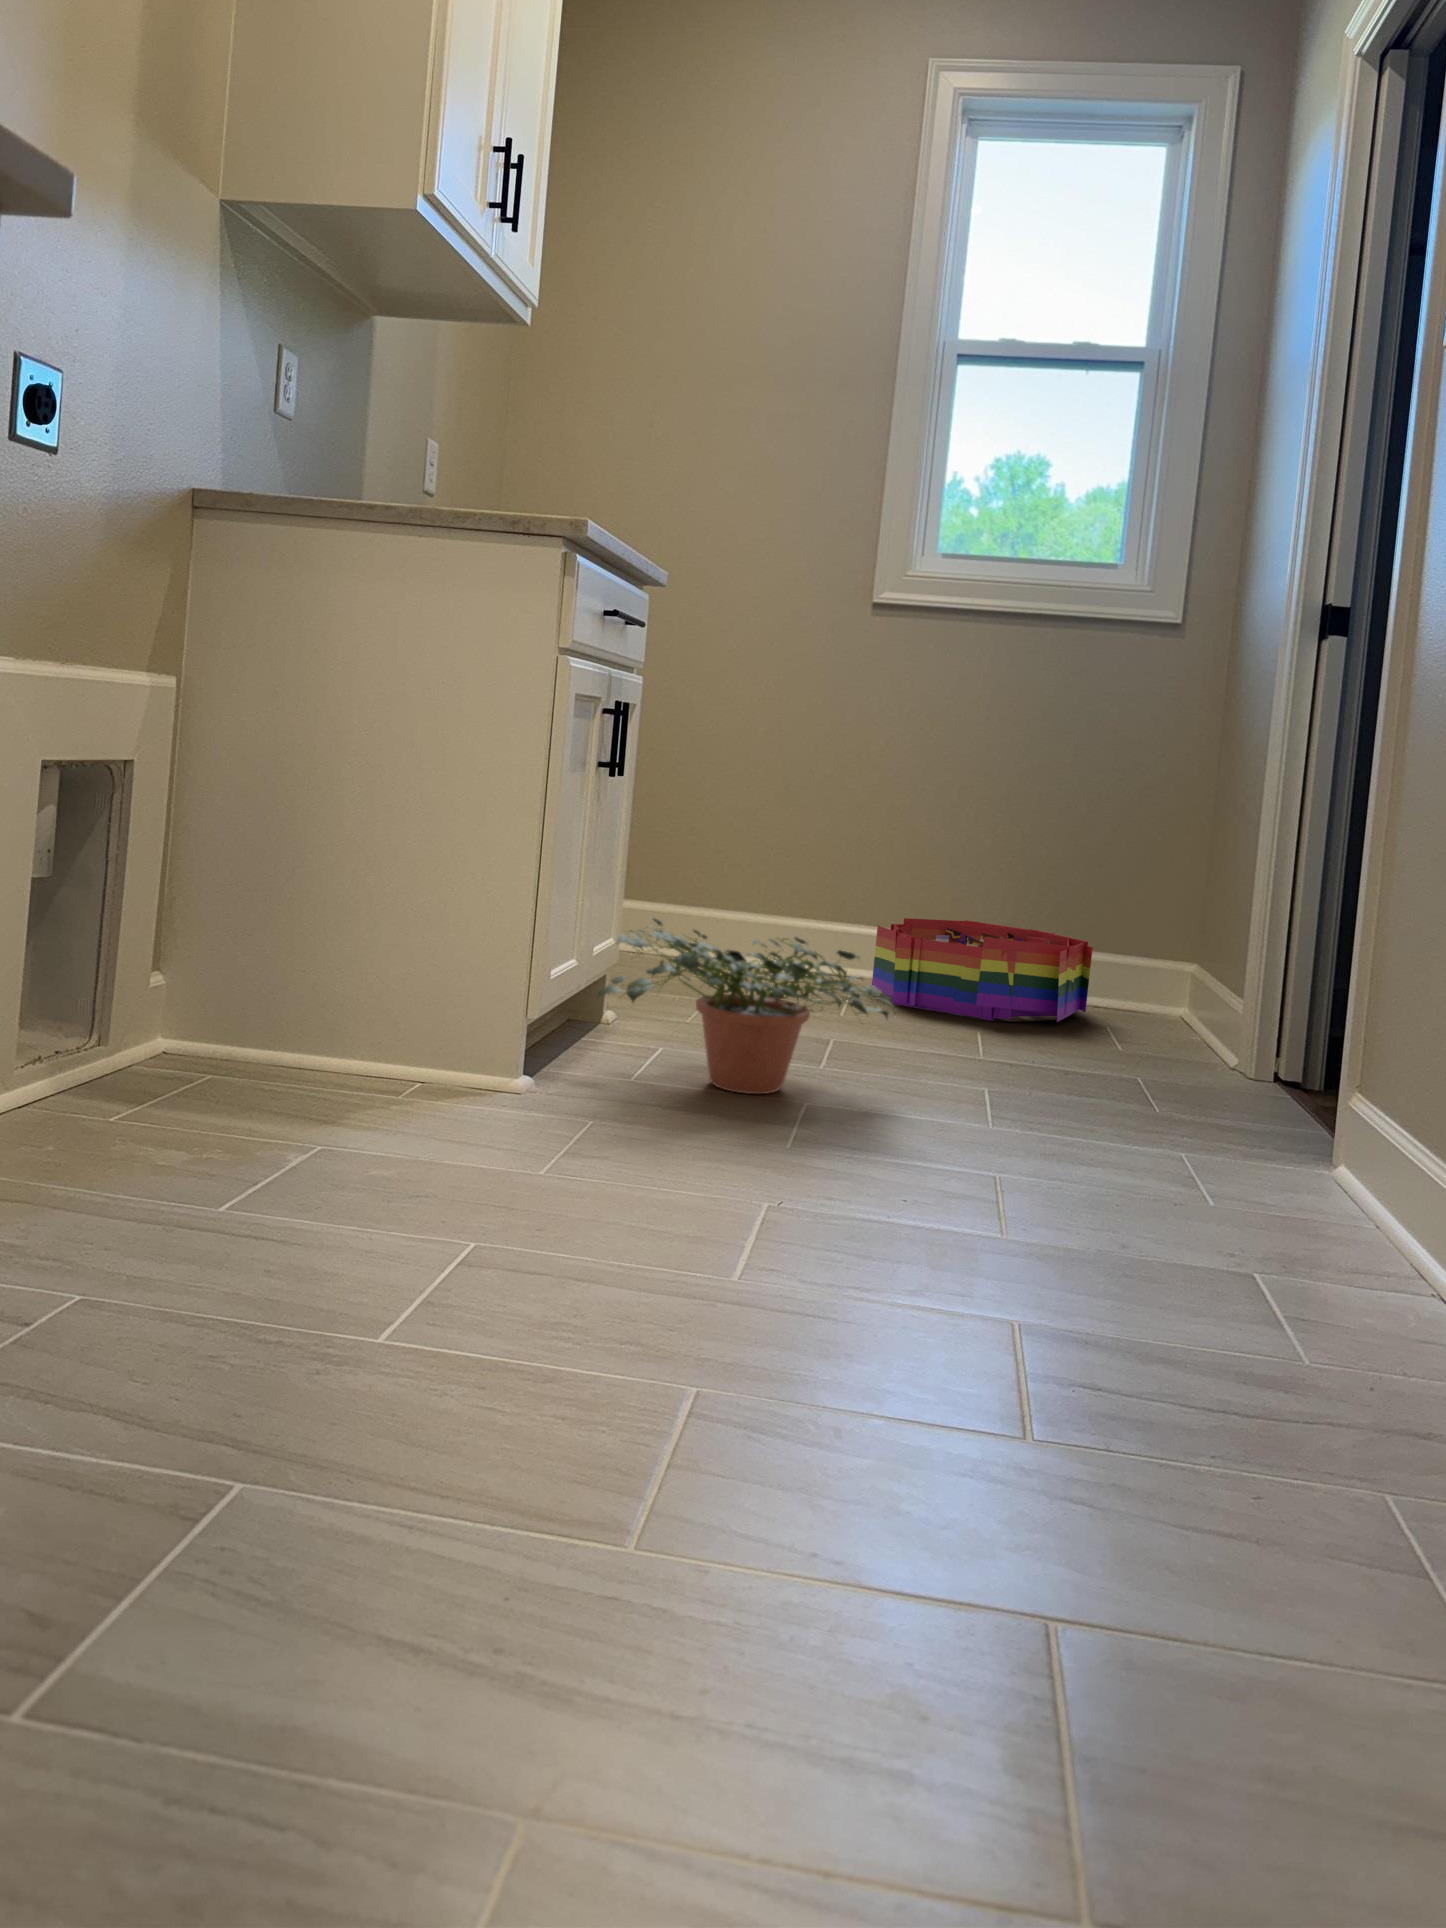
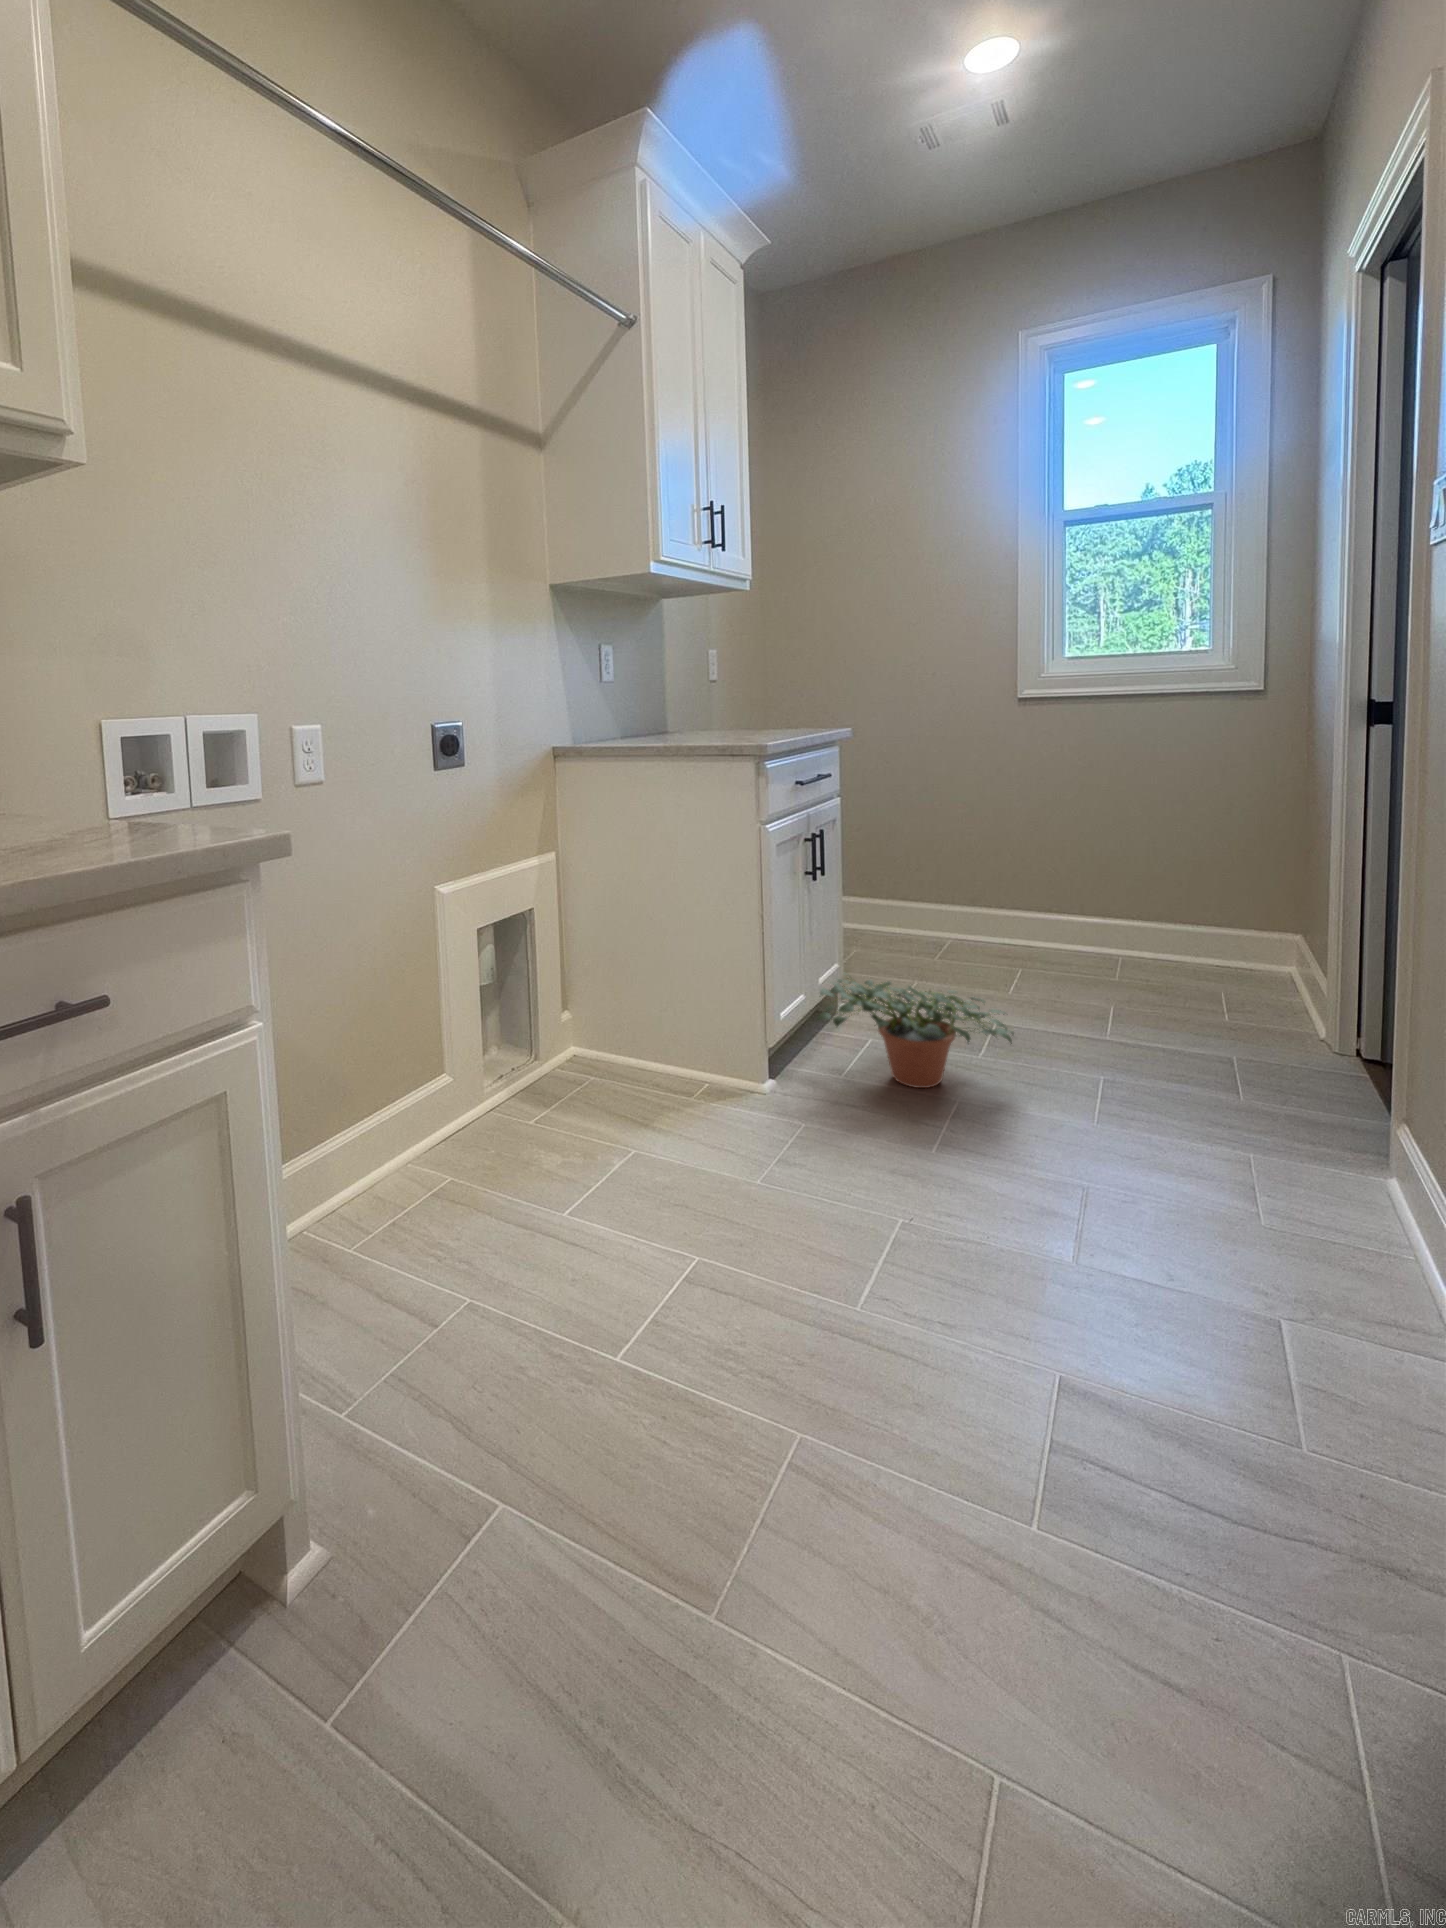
storage bin: present [872,918,1093,1022] -> none [1034,915,1203,1000]

